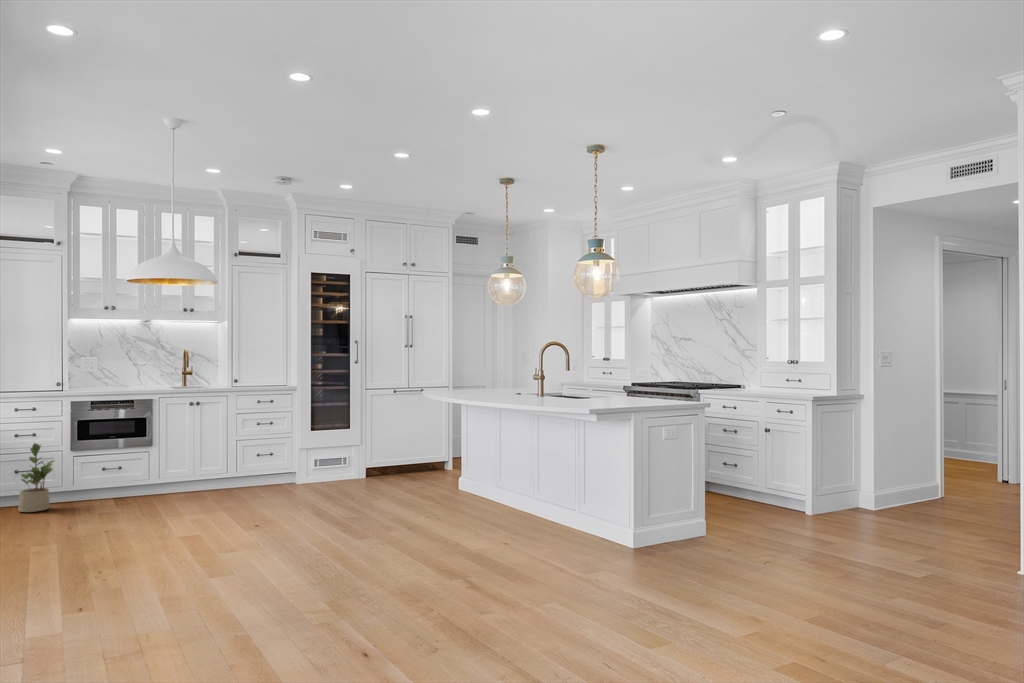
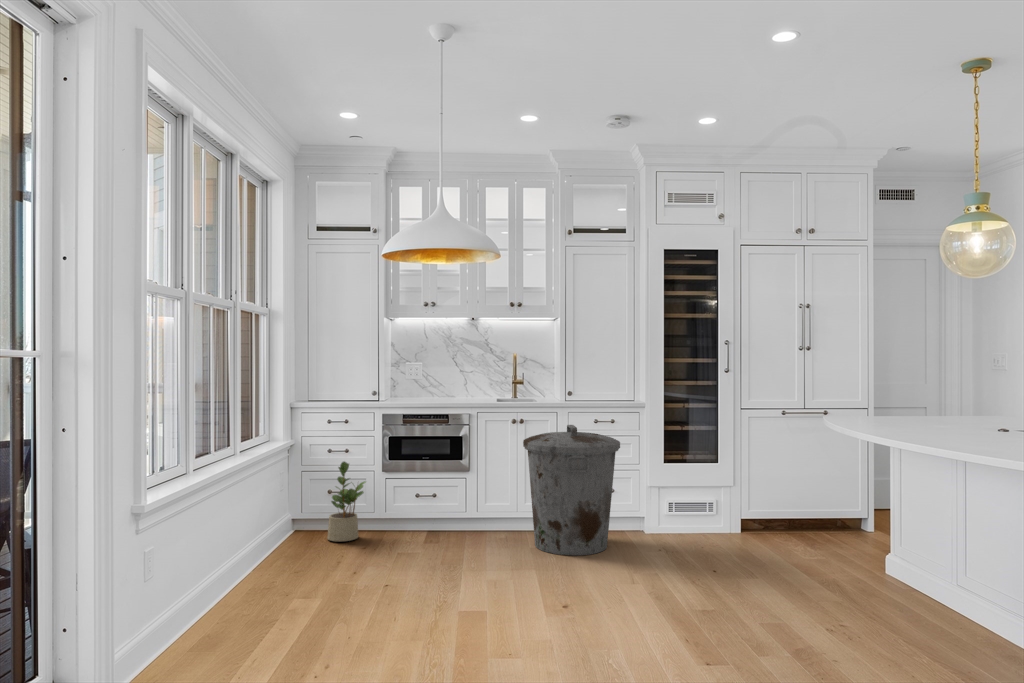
trash can: none [203,404,281,500] -> present [523,425,620,555]

